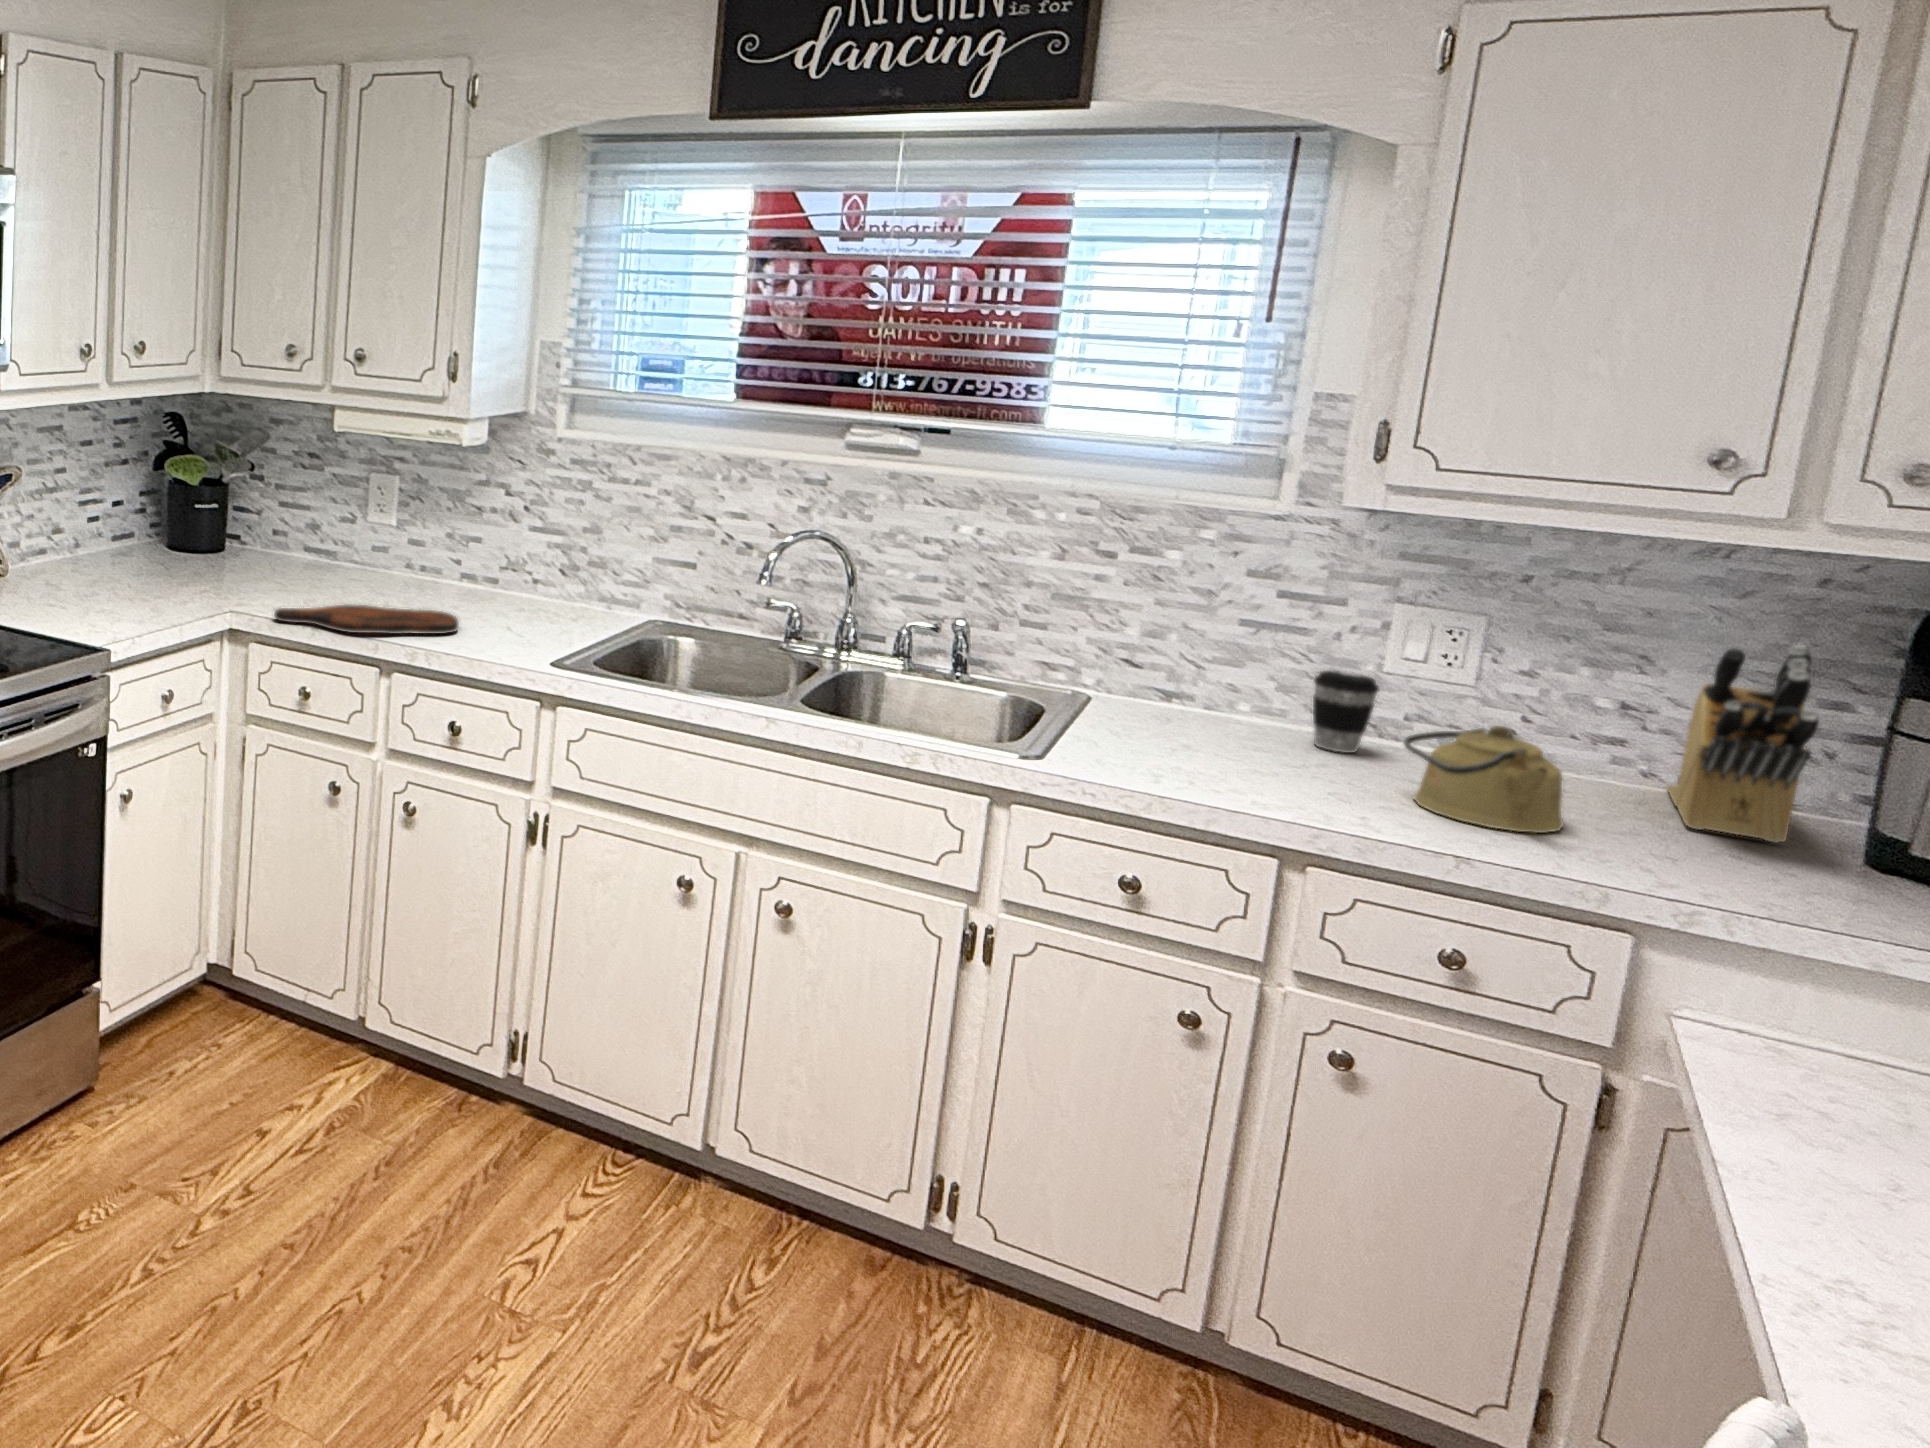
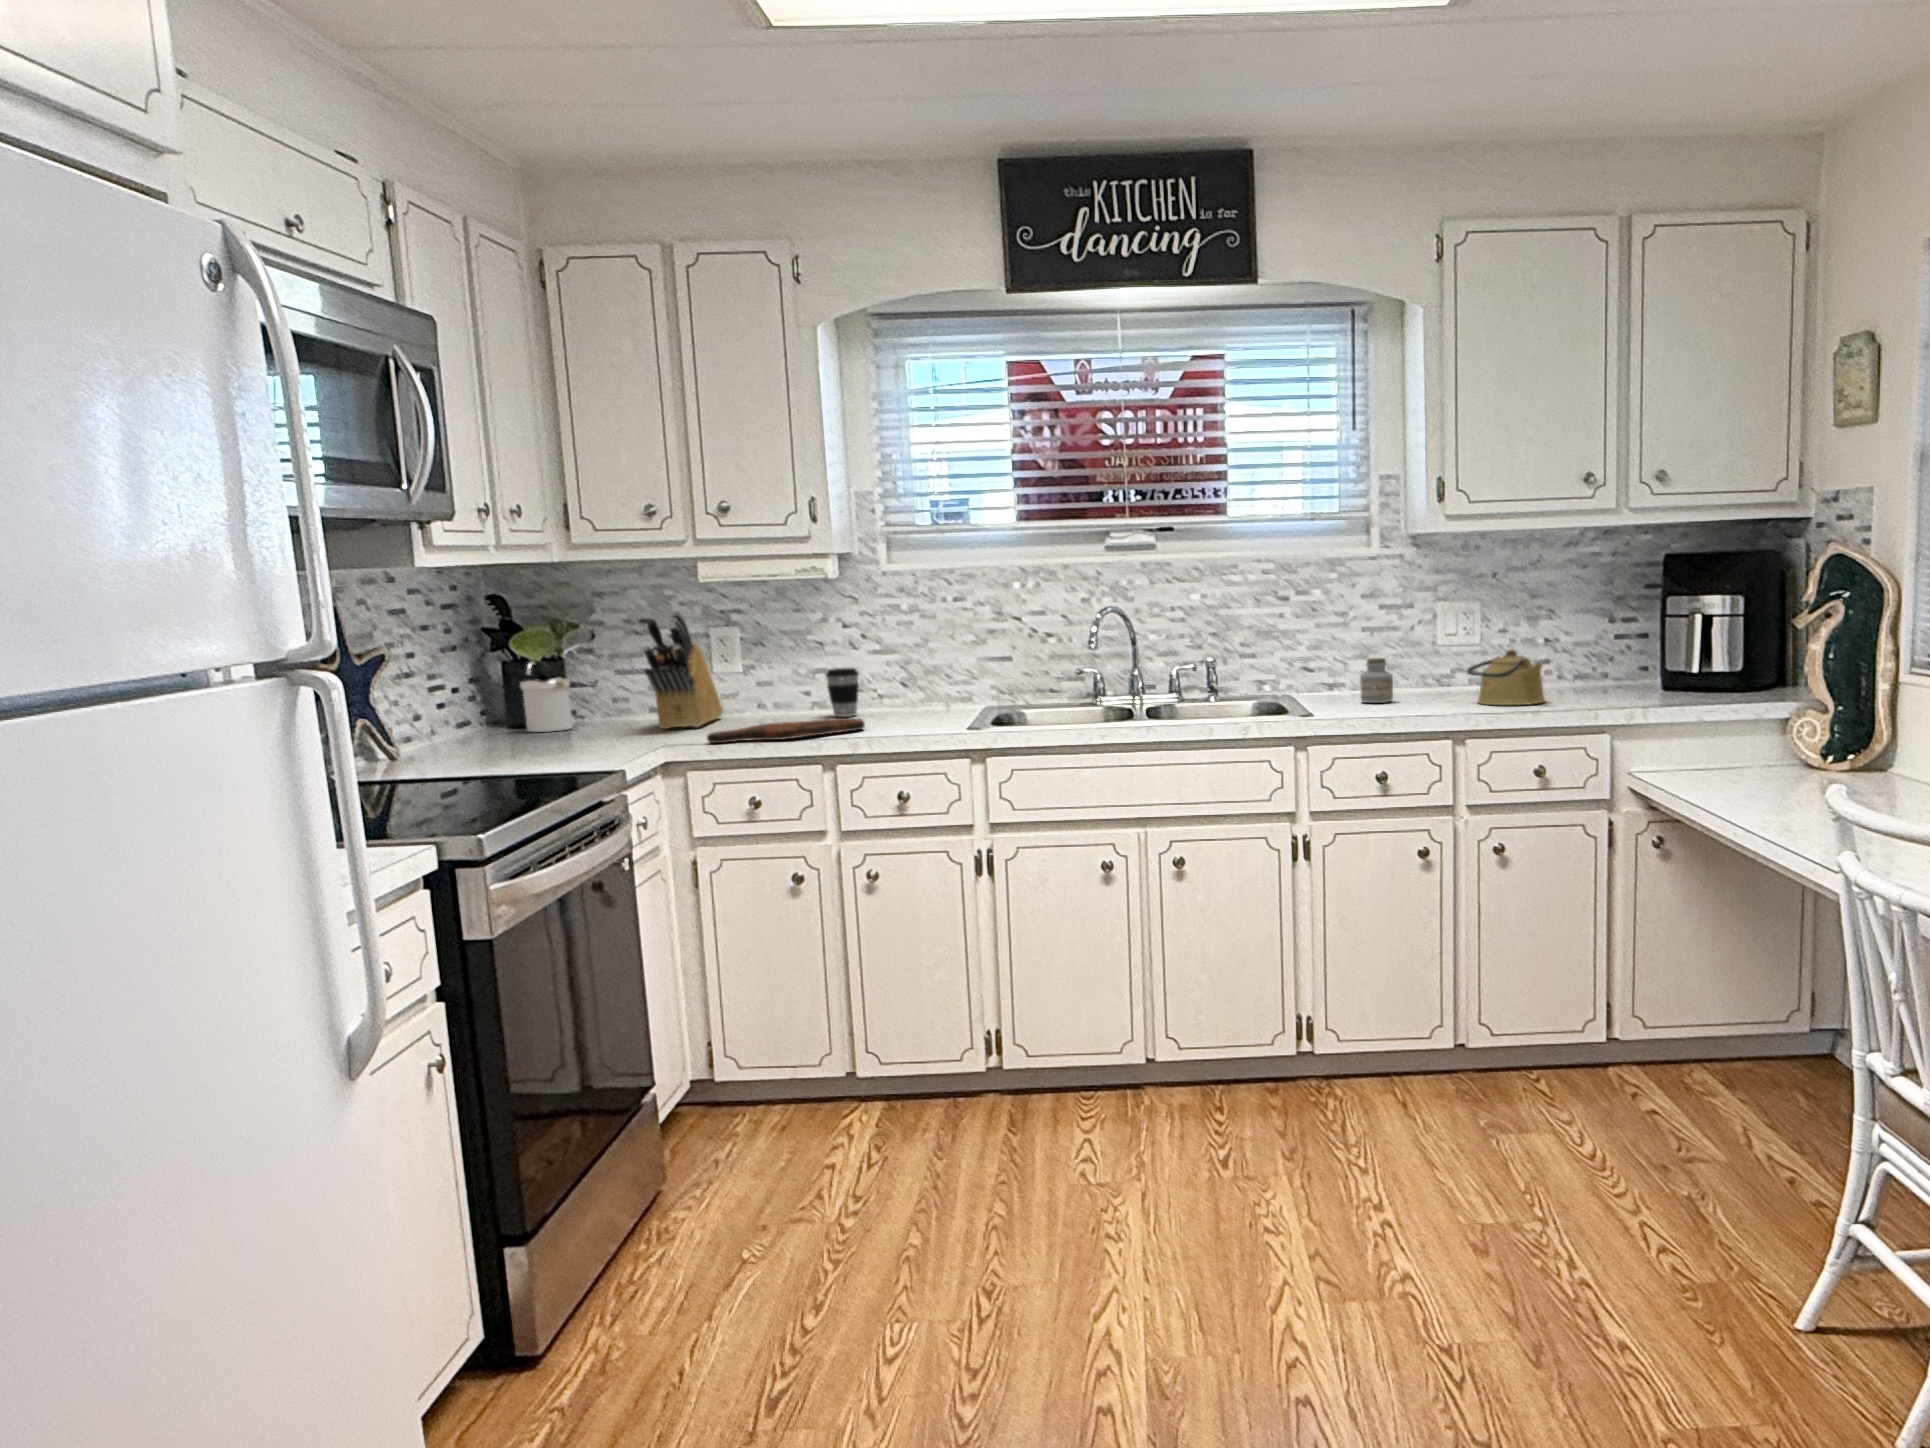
soap dispenser: none [167,479,220,560] -> present [520,662,573,732]
knife block: present [1667,645,1819,843] -> present [643,611,723,729]
coffee cup: present [1313,670,1379,753] -> present [826,668,859,717]
jar: none [1199,677,1266,753] -> present [1360,658,1393,703]

